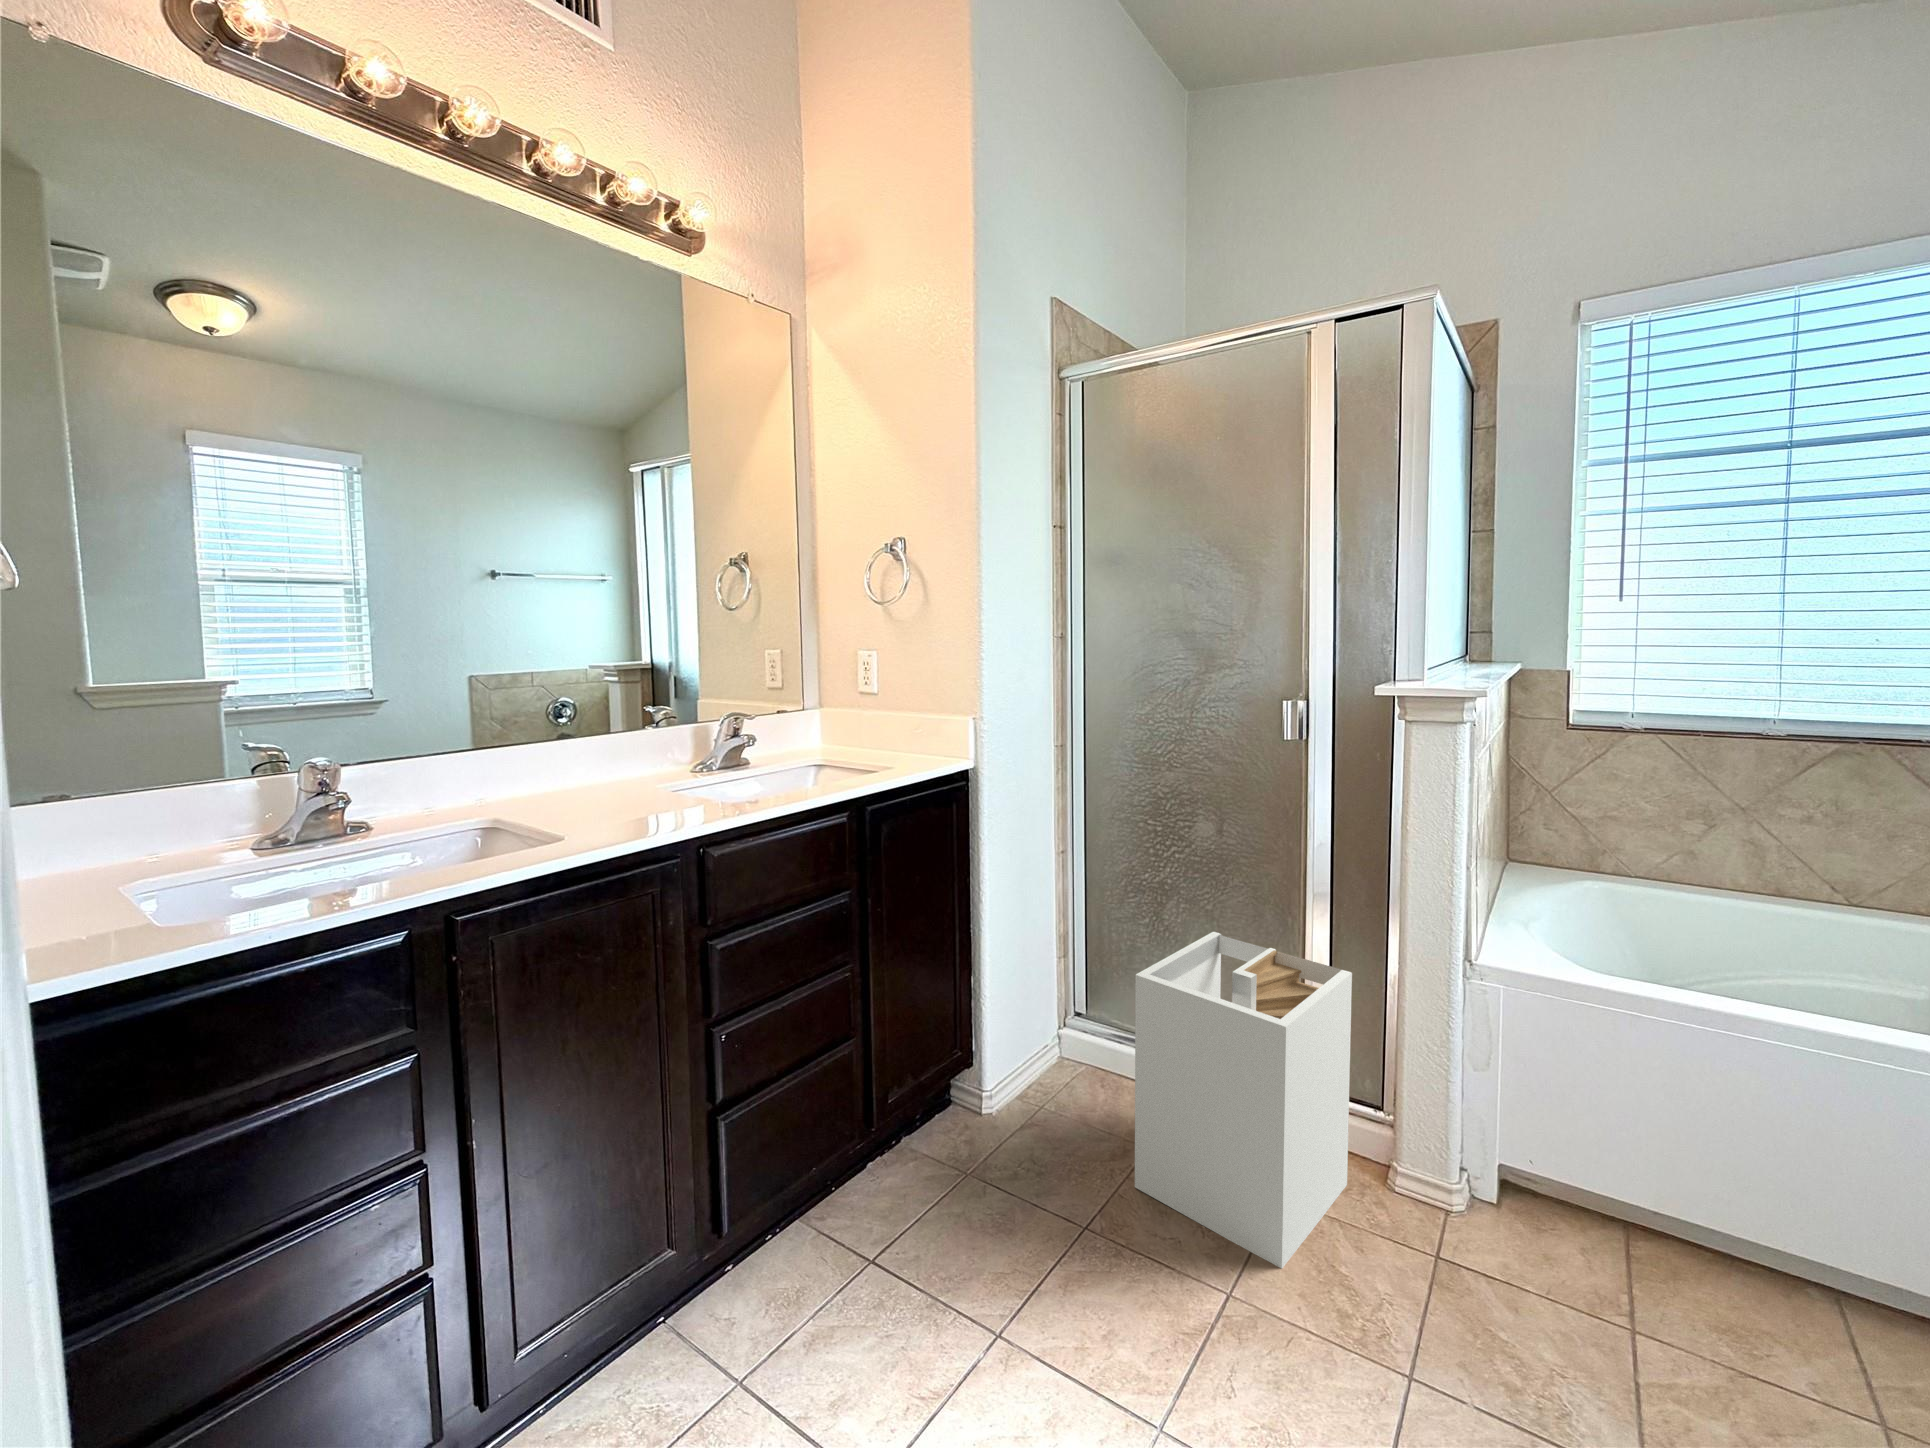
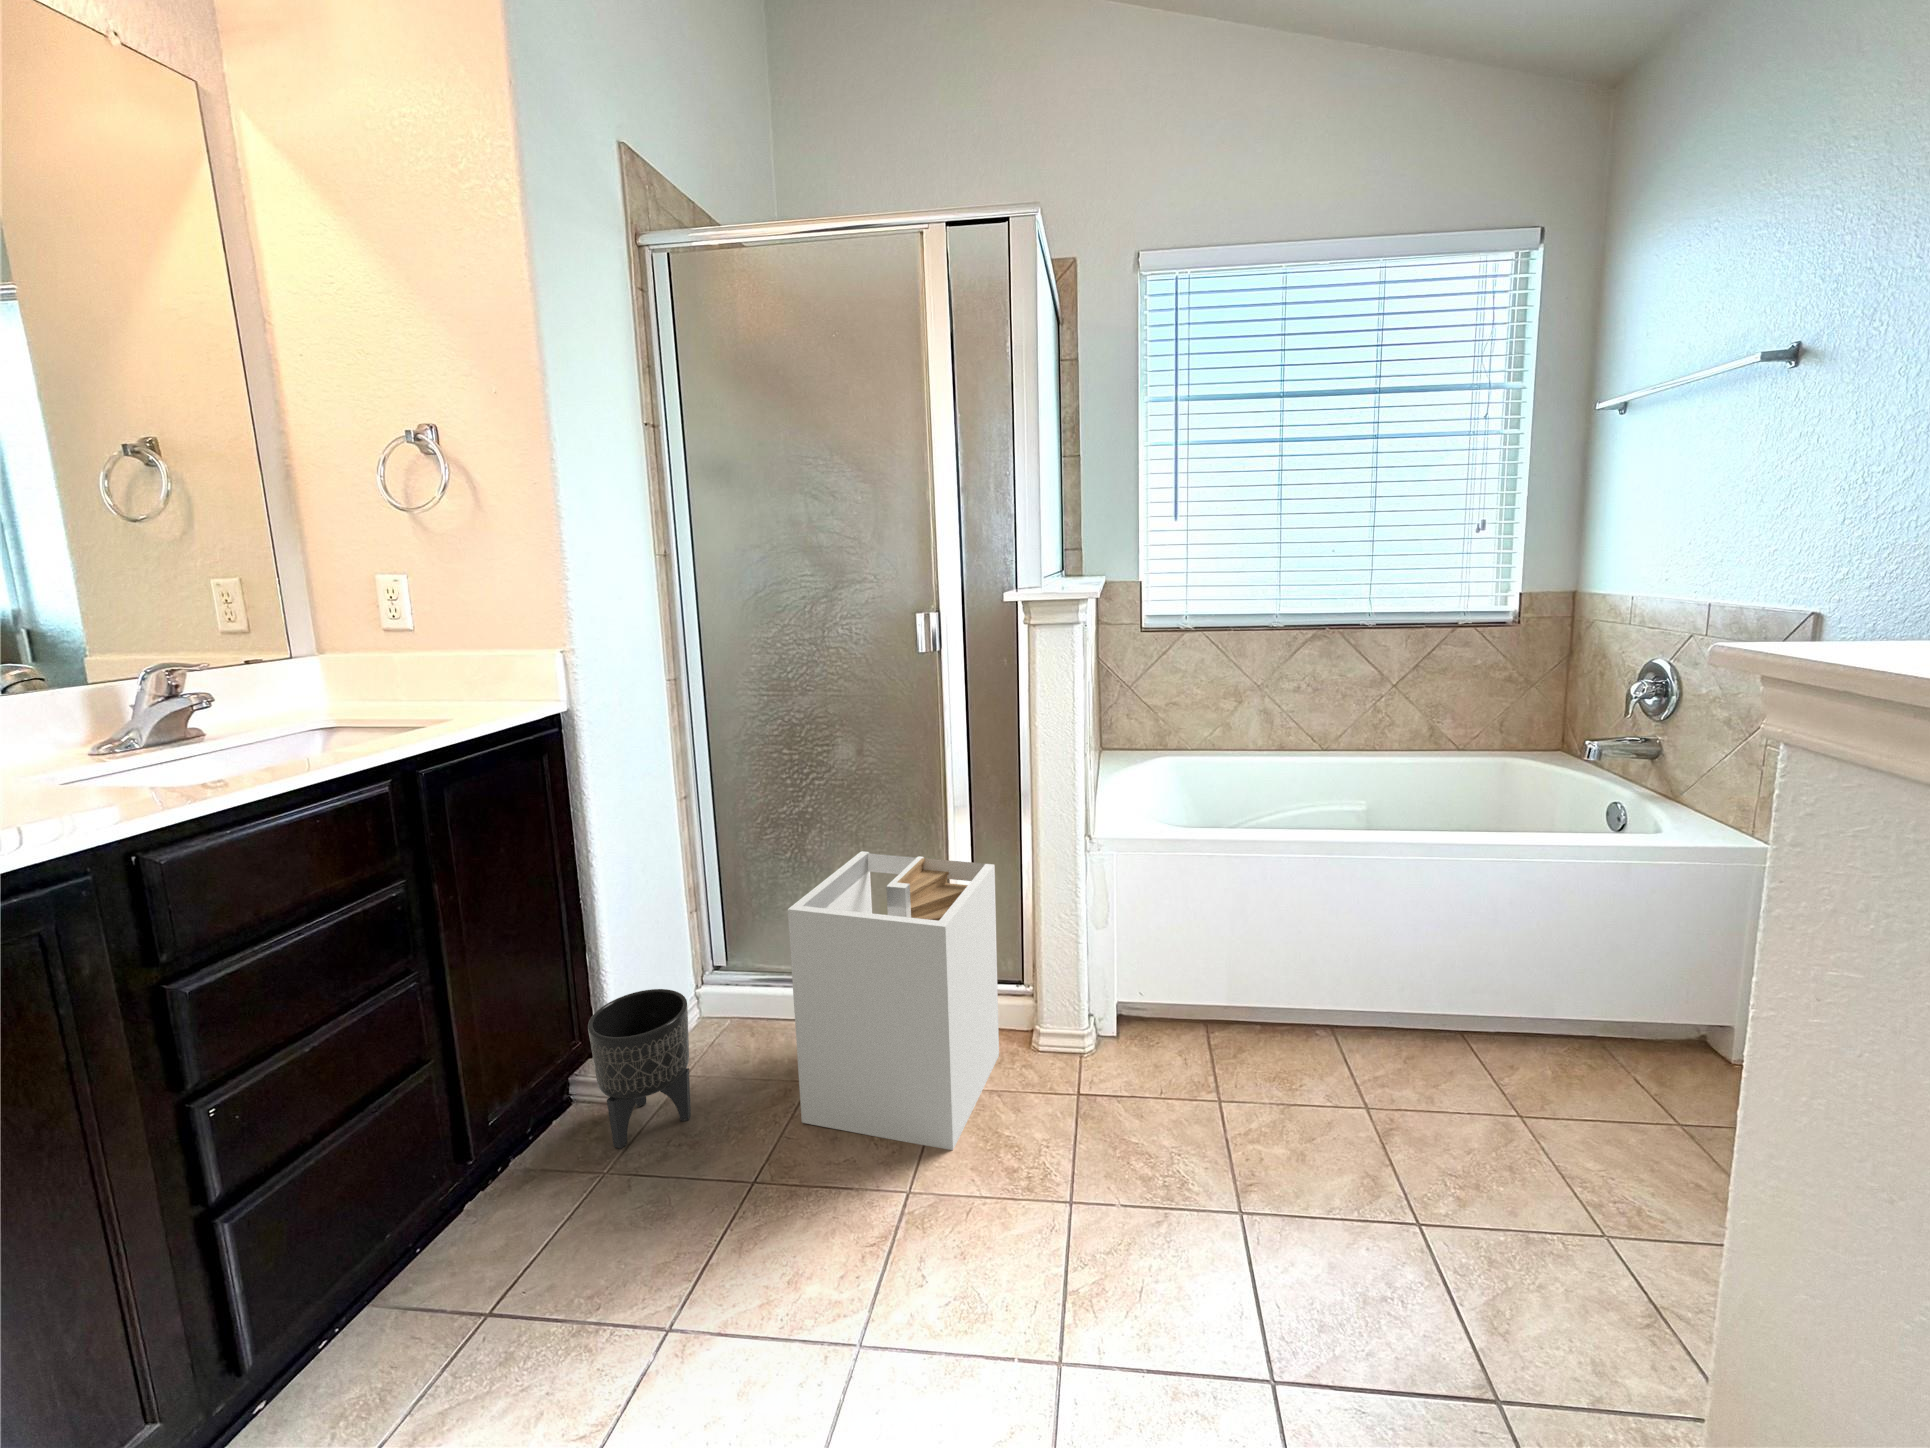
planter: none [965,1021,1045,1158] -> present [588,989,691,1149]

